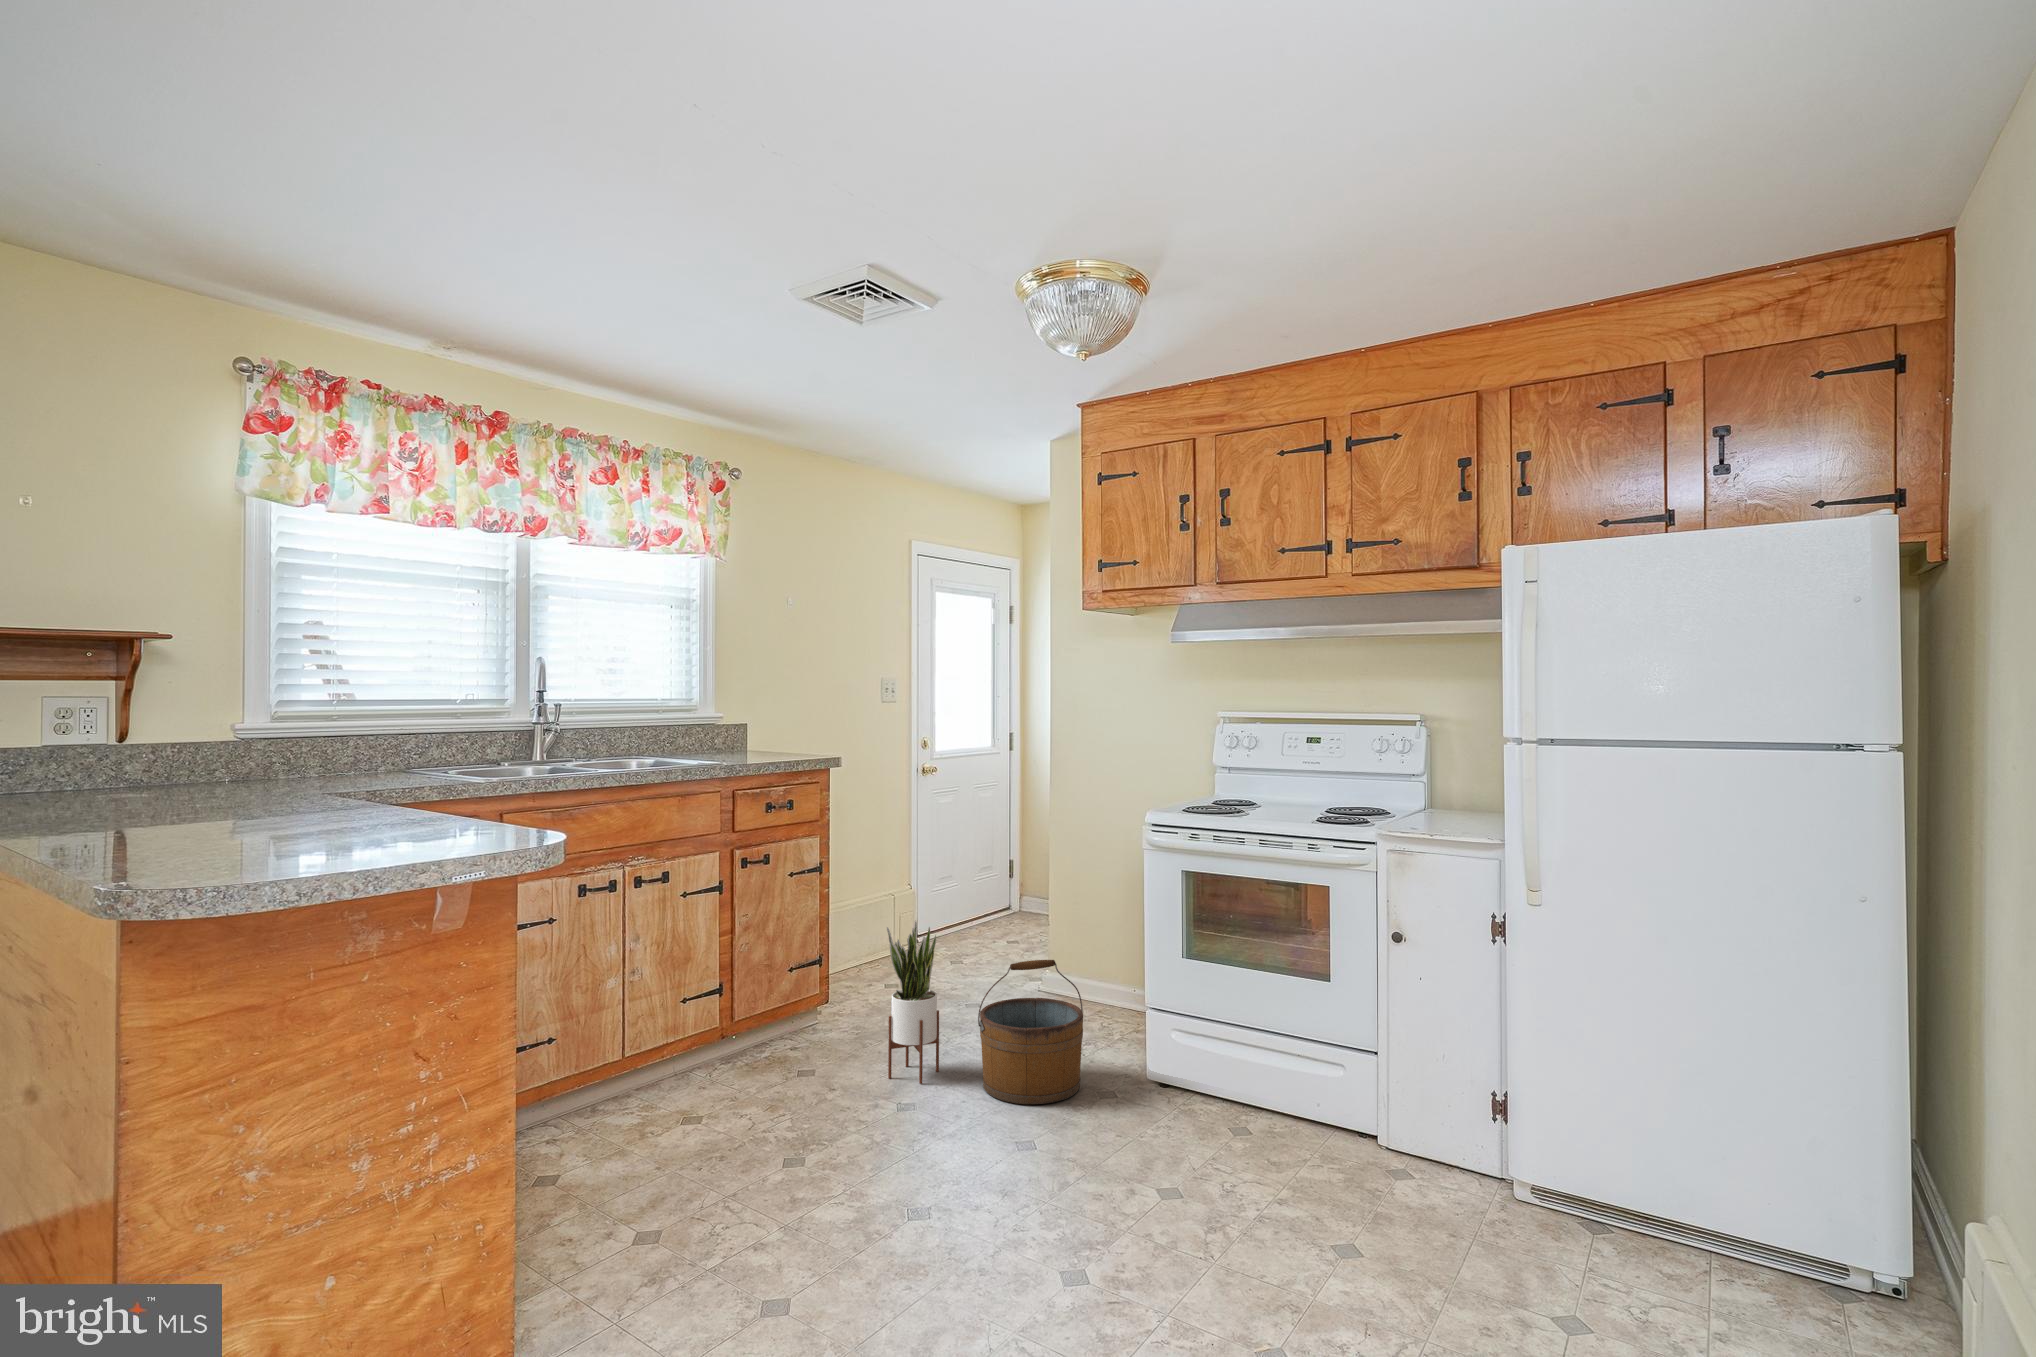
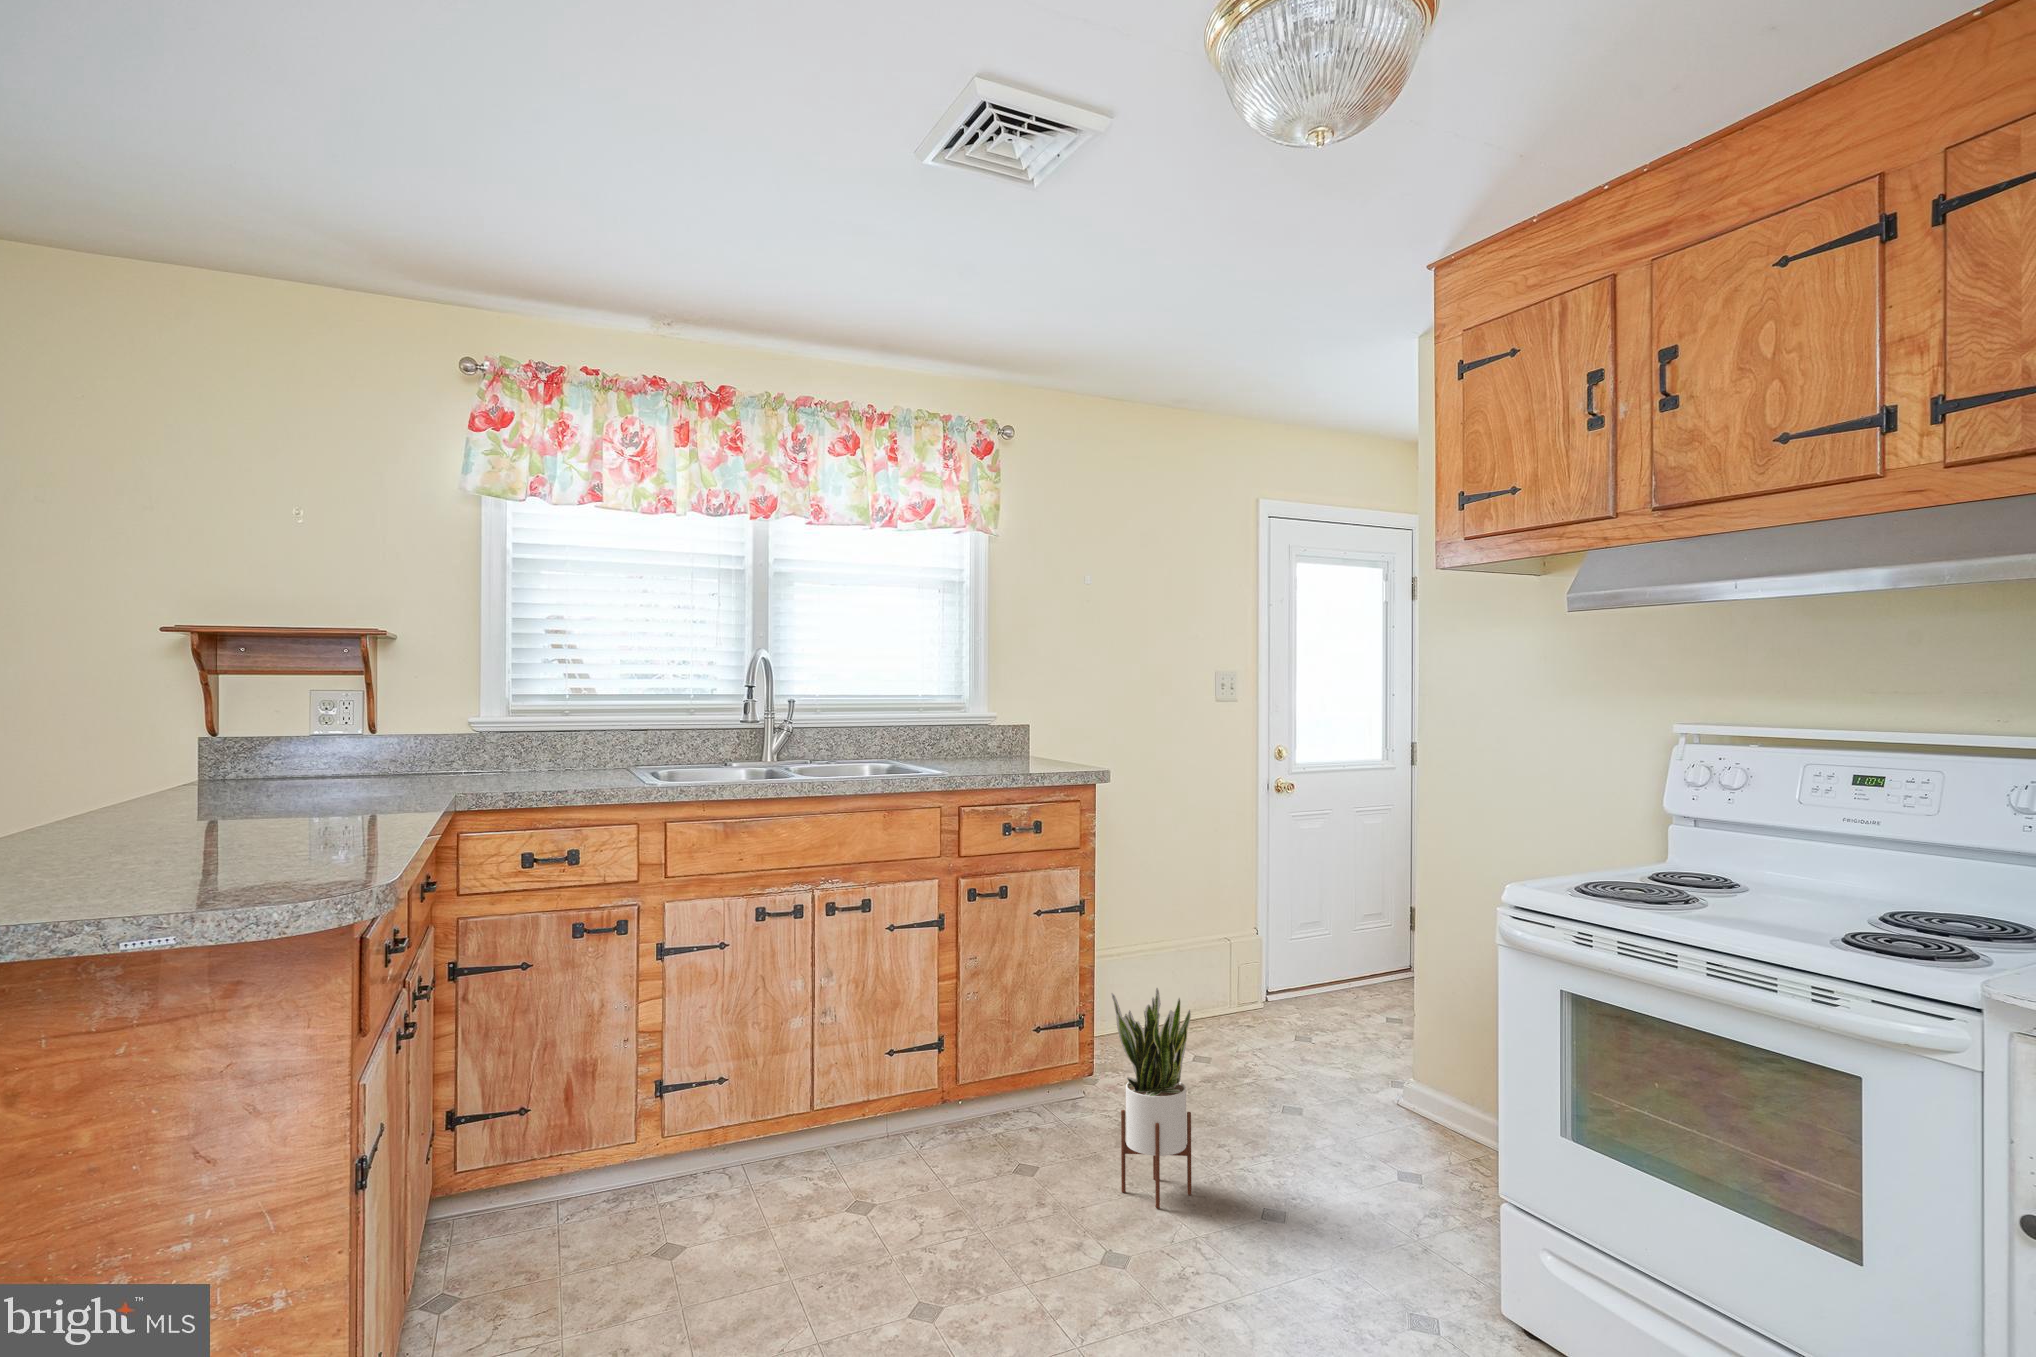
bucket: present [978,960,1083,1104] -> none [1224,1064,1386,1277]

